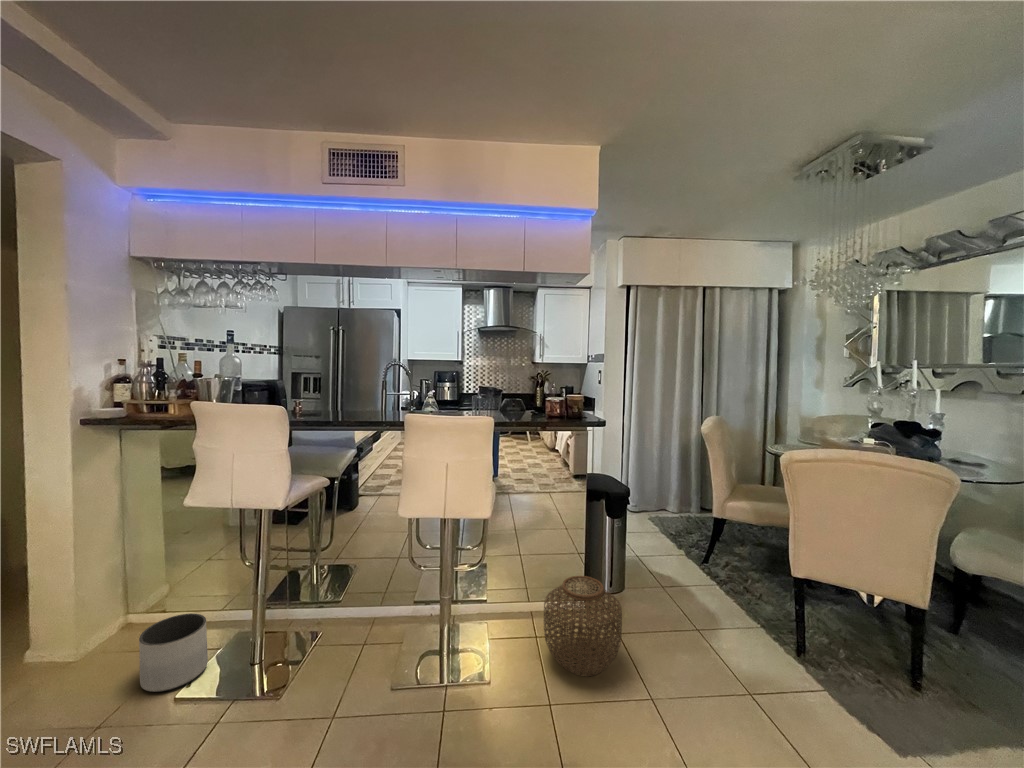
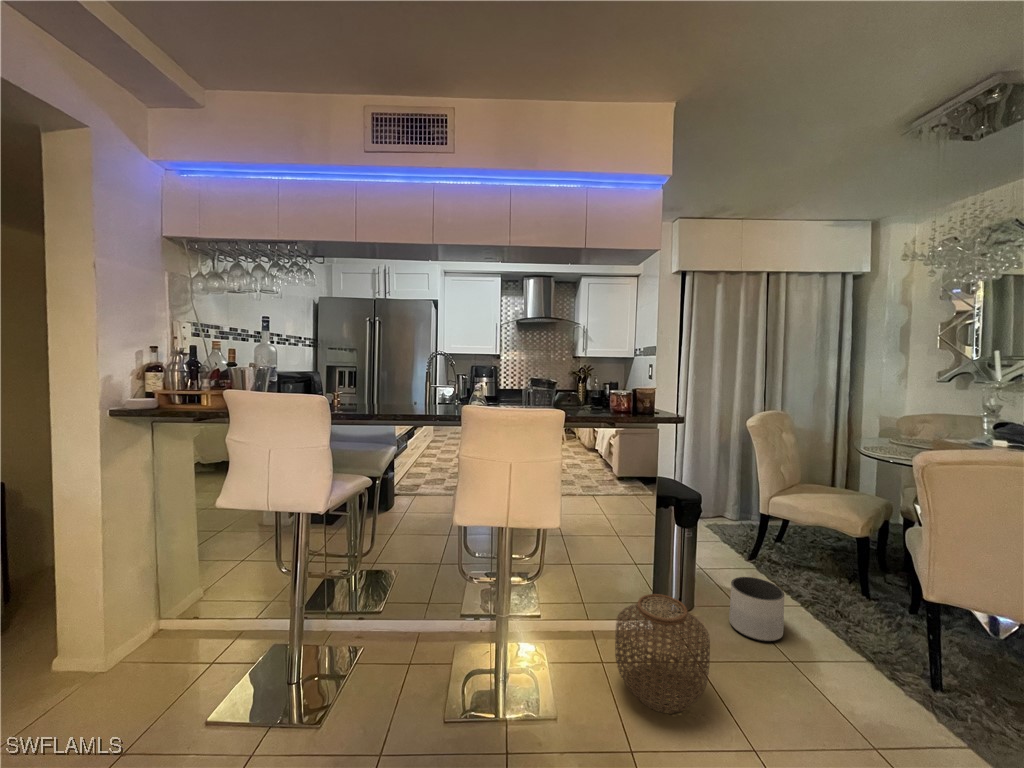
planter: present [139,614,208,692] -> present [729,577,784,641]

